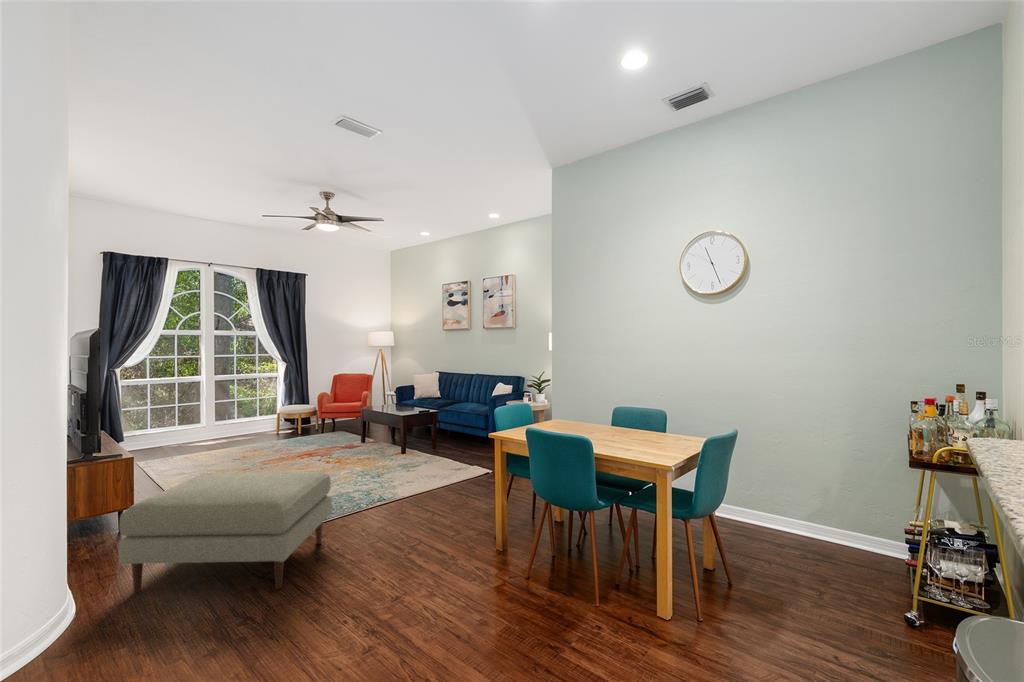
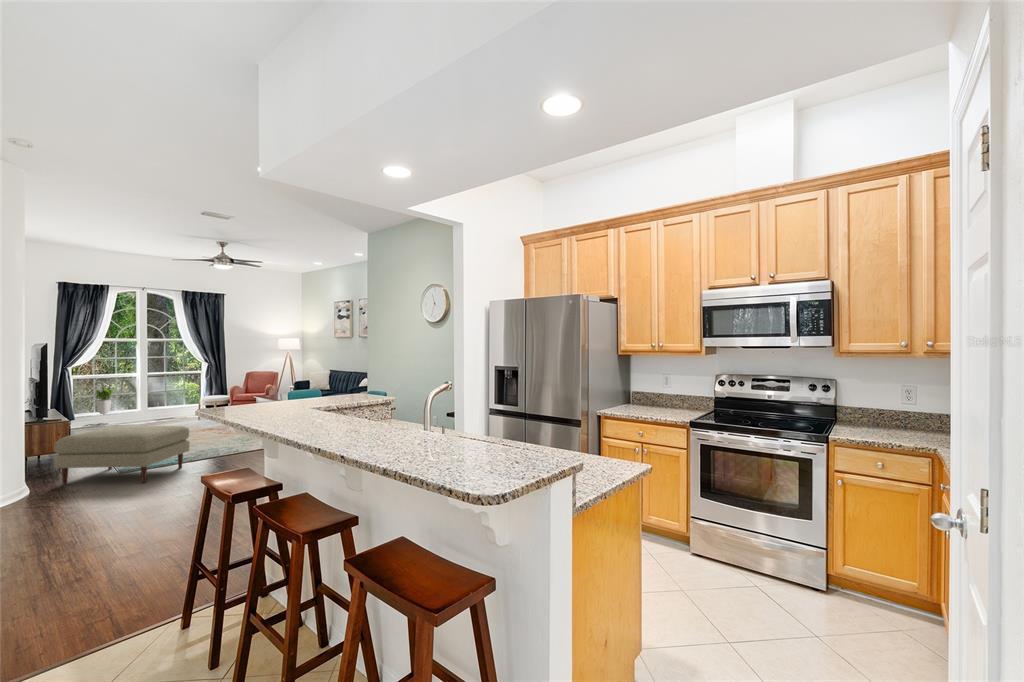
planter: none [146,392,175,445] -> present [96,387,113,425]

